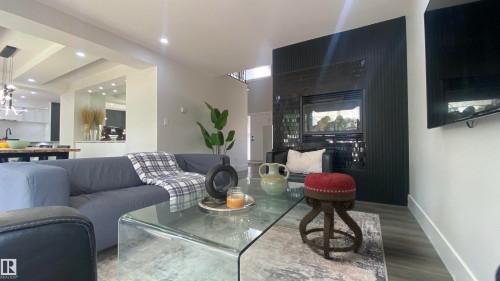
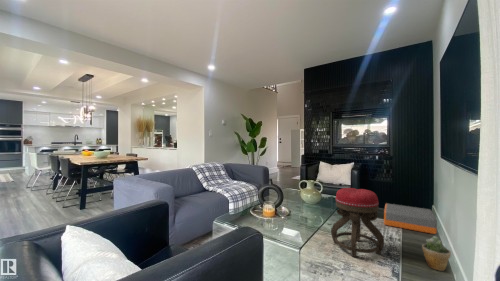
storage box: none [360,194,418,225] -> present [384,204,437,234]
potted plant: none [408,226,443,269] -> present [422,236,451,271]

